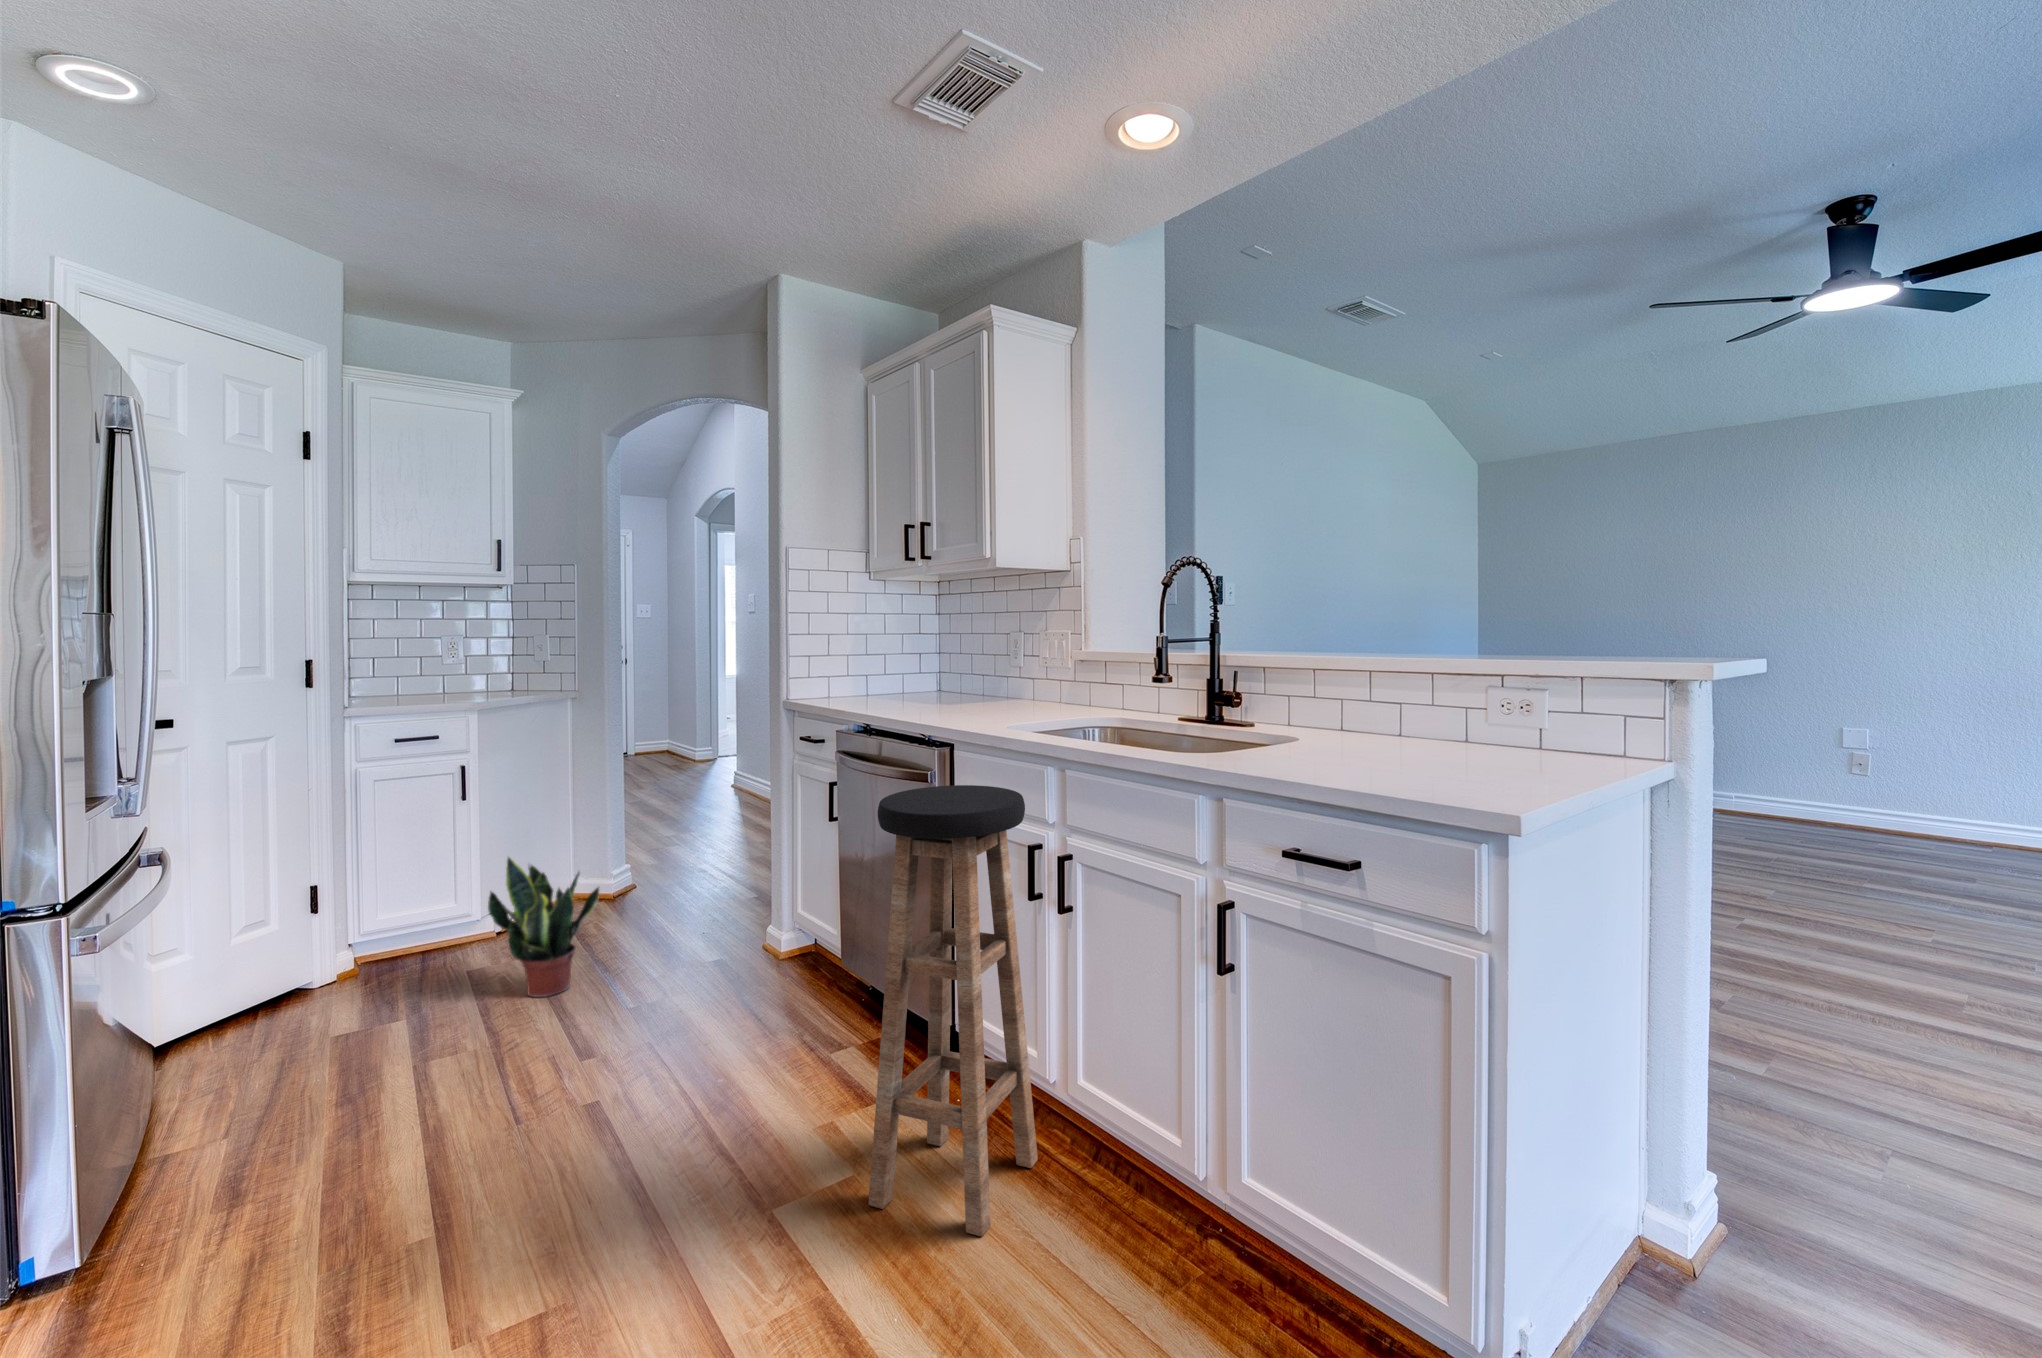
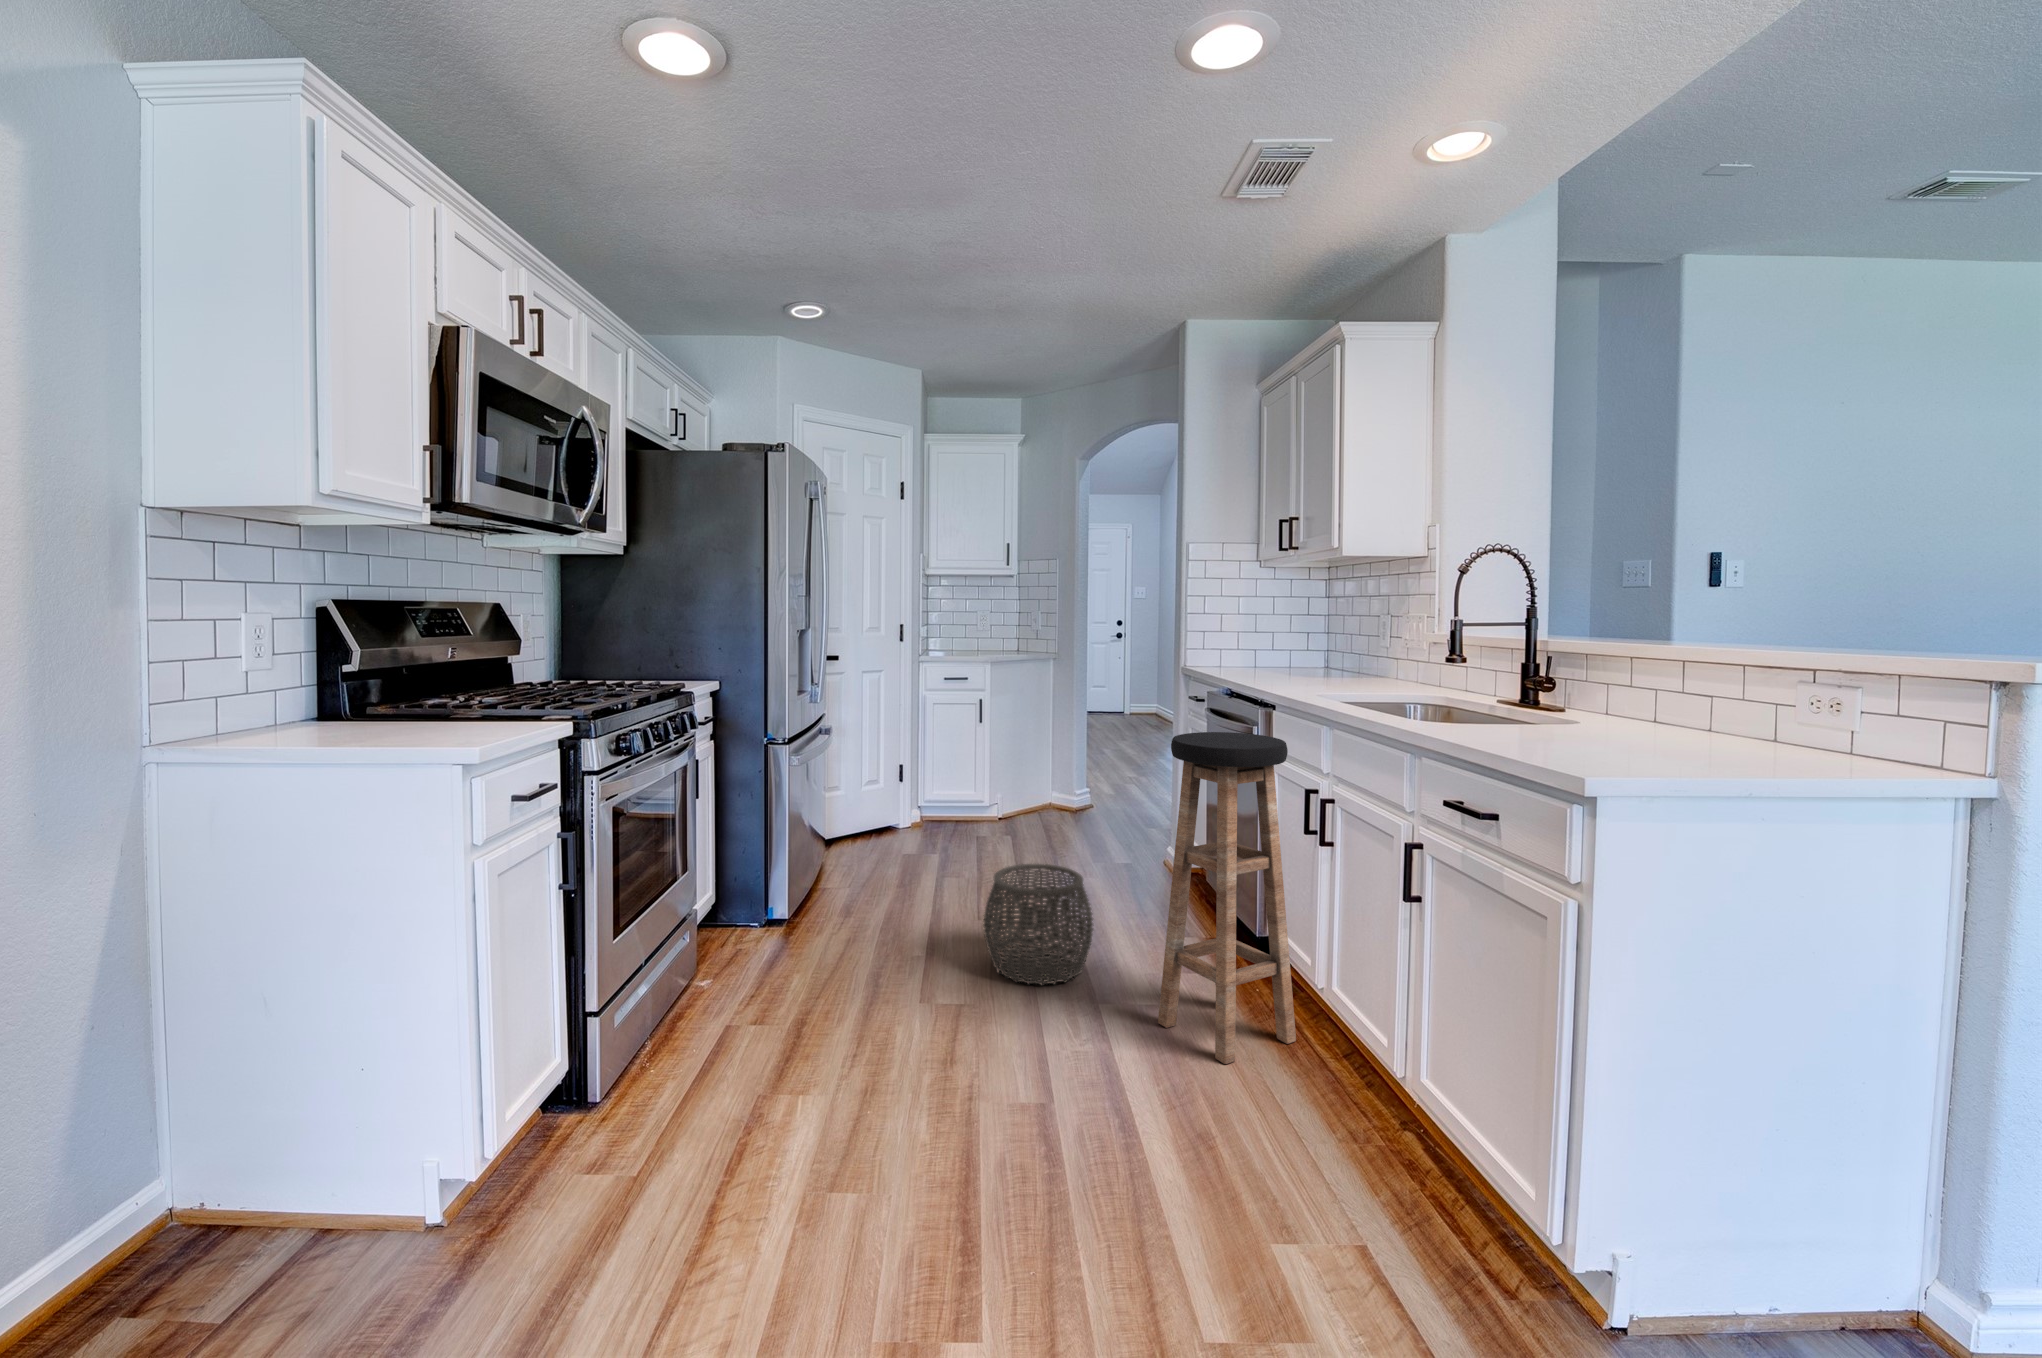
potted plant: present [488,858,599,997] -> none [983,760,1049,861]
woven basket: none [556,1010,743,1223] -> present [983,864,1094,985]

